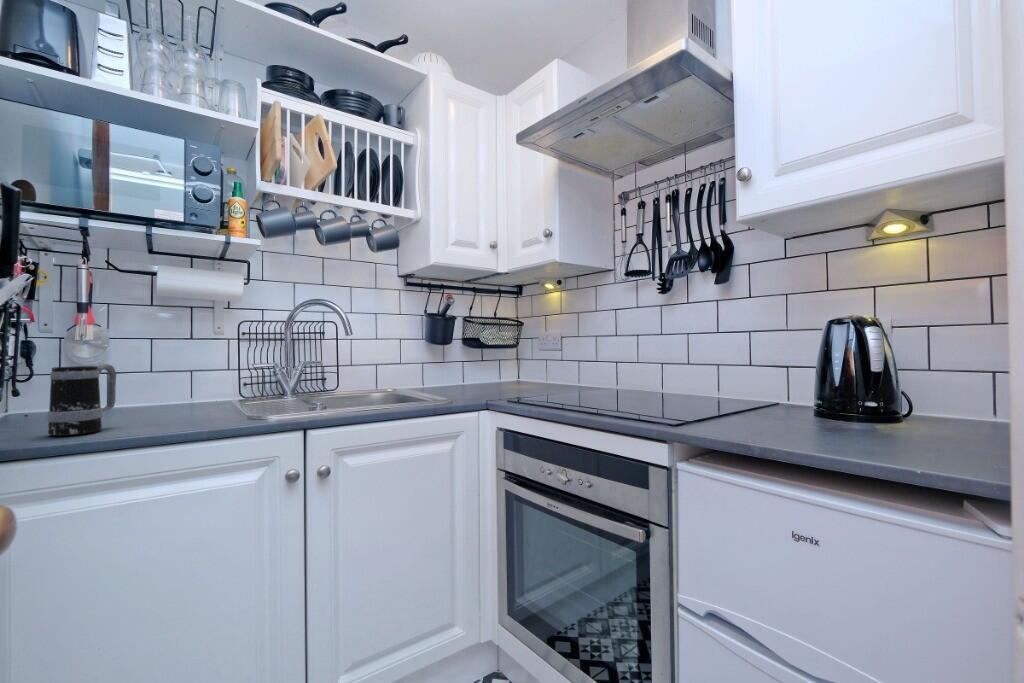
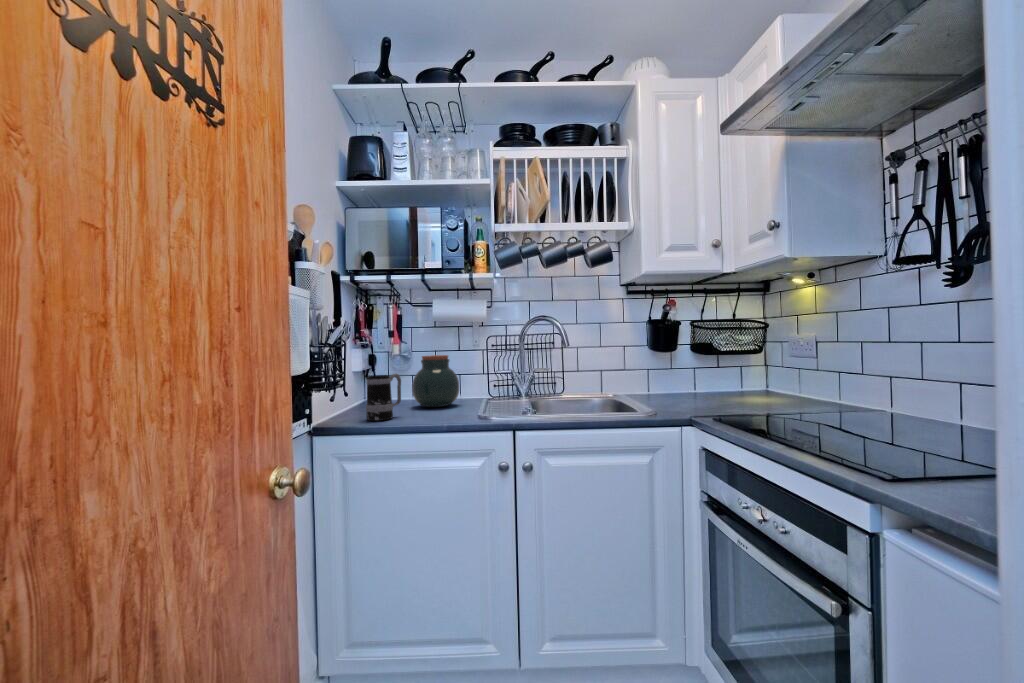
jar: none [122,342,202,414] -> present [412,355,459,407]

